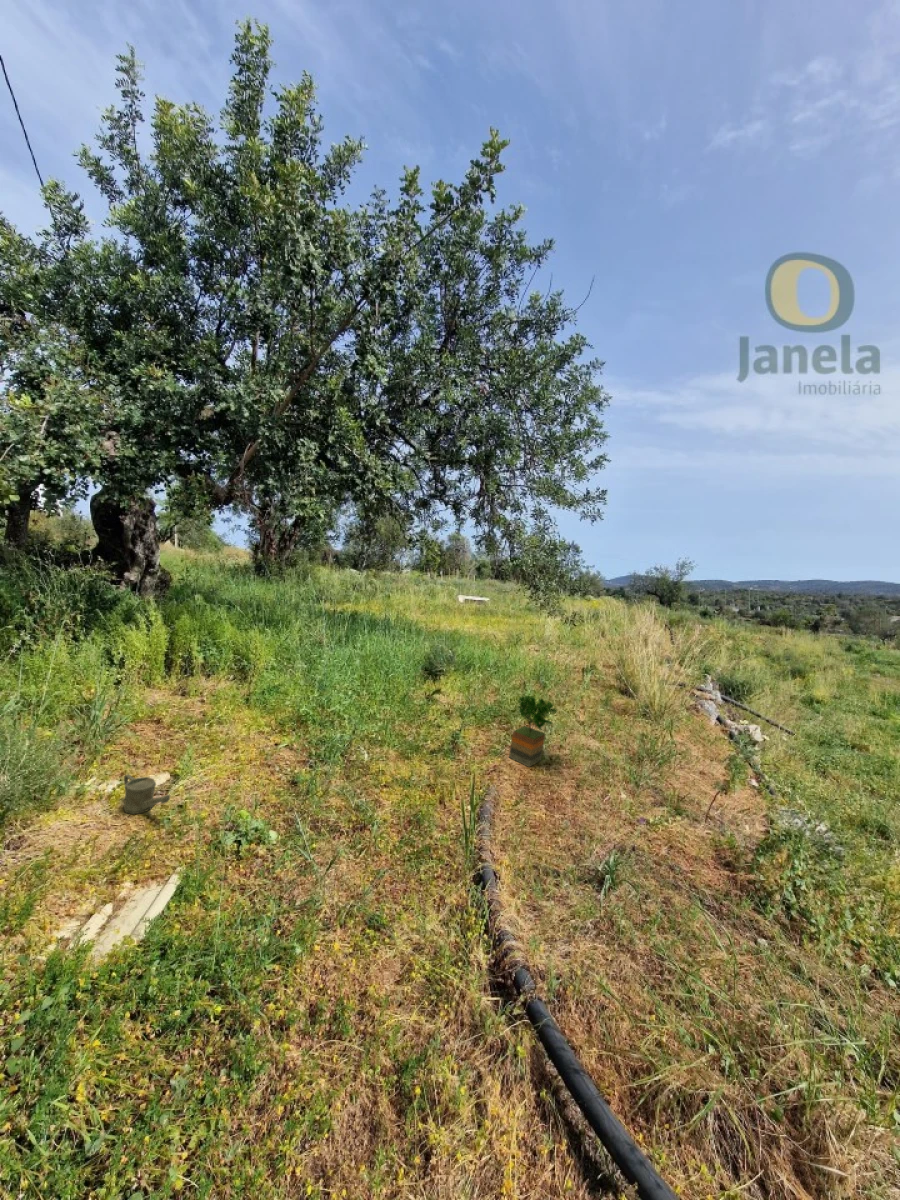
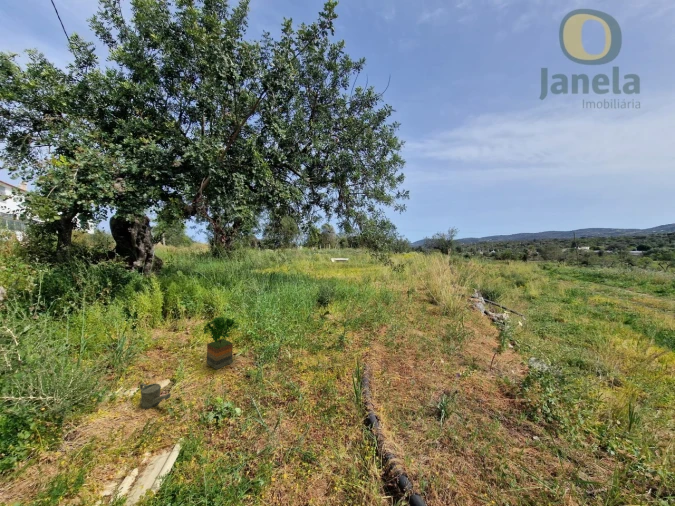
potted tree: present [509,696,557,767] -> present [204,317,239,369]

